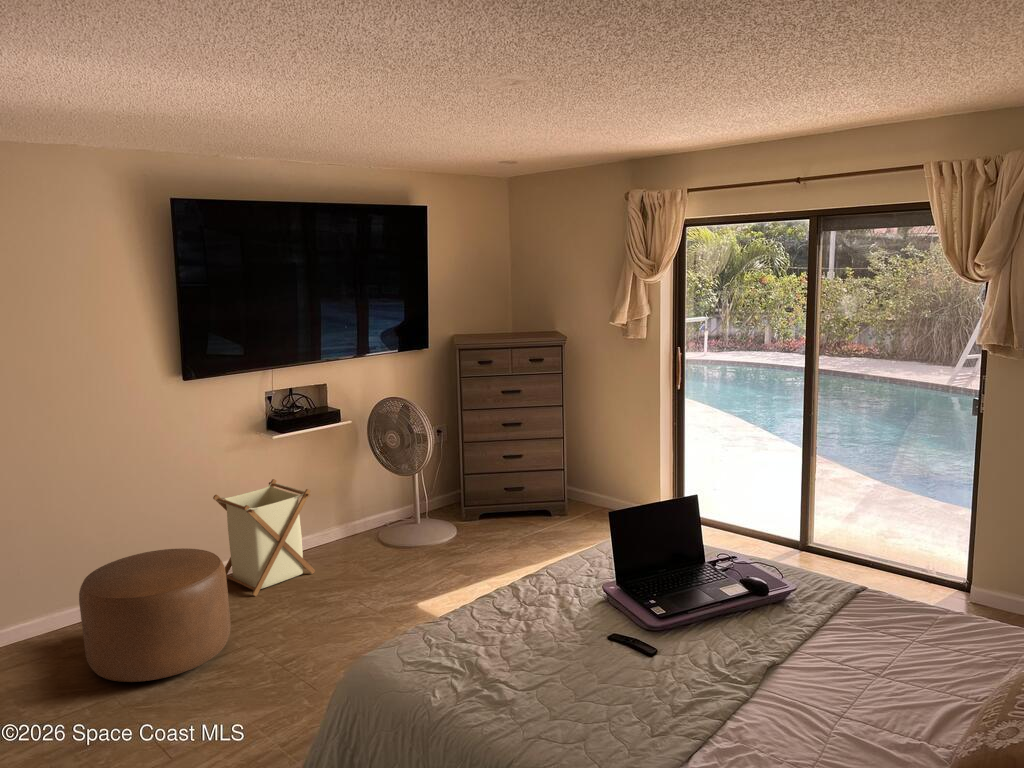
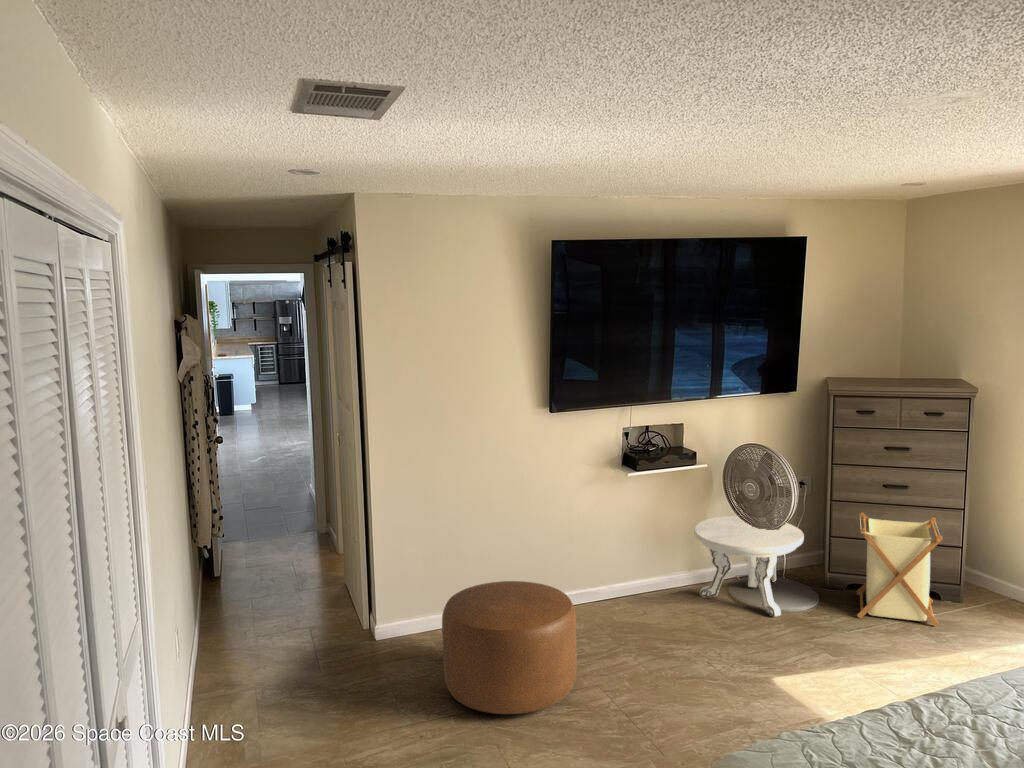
side table: none [343,465,440,550] -> present [694,516,804,617]
laundry basket: present [213,479,315,596] -> present [856,512,943,626]

